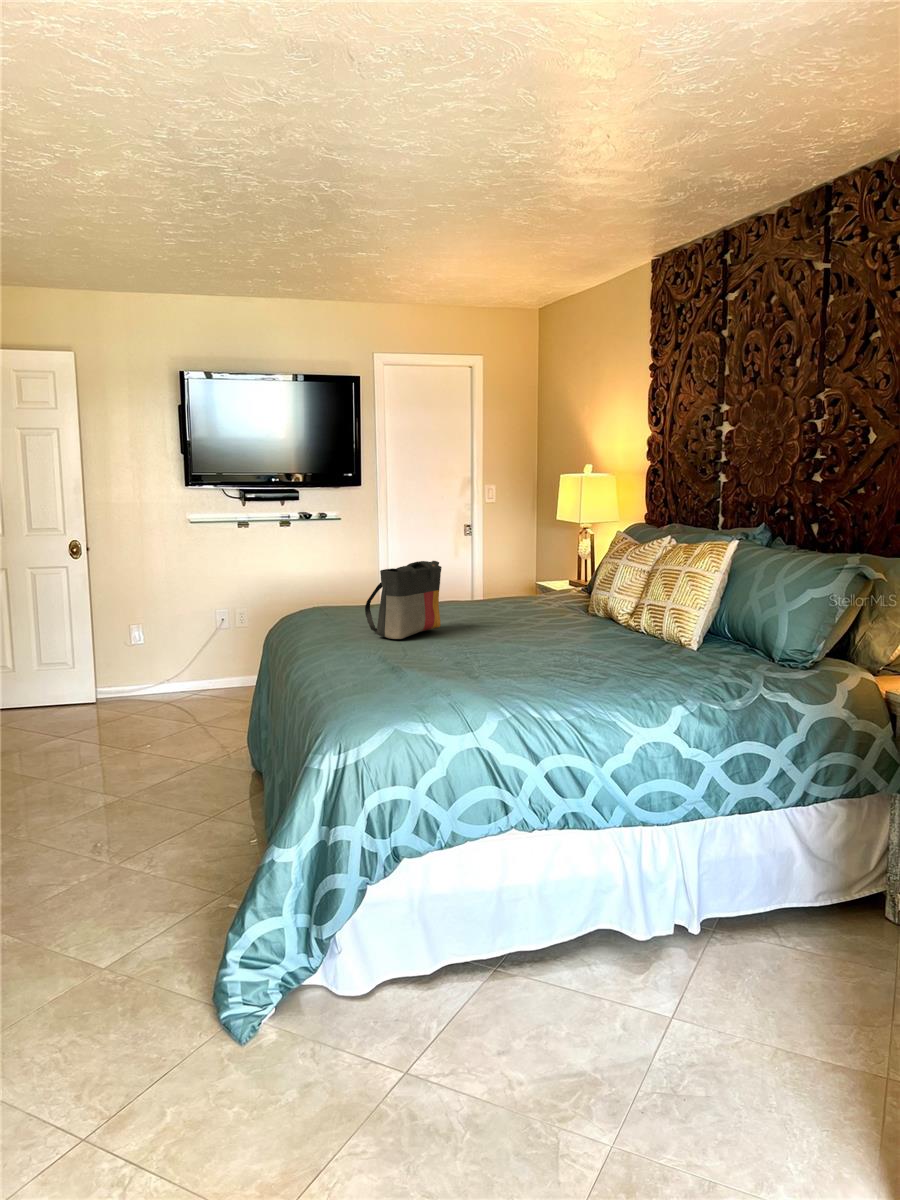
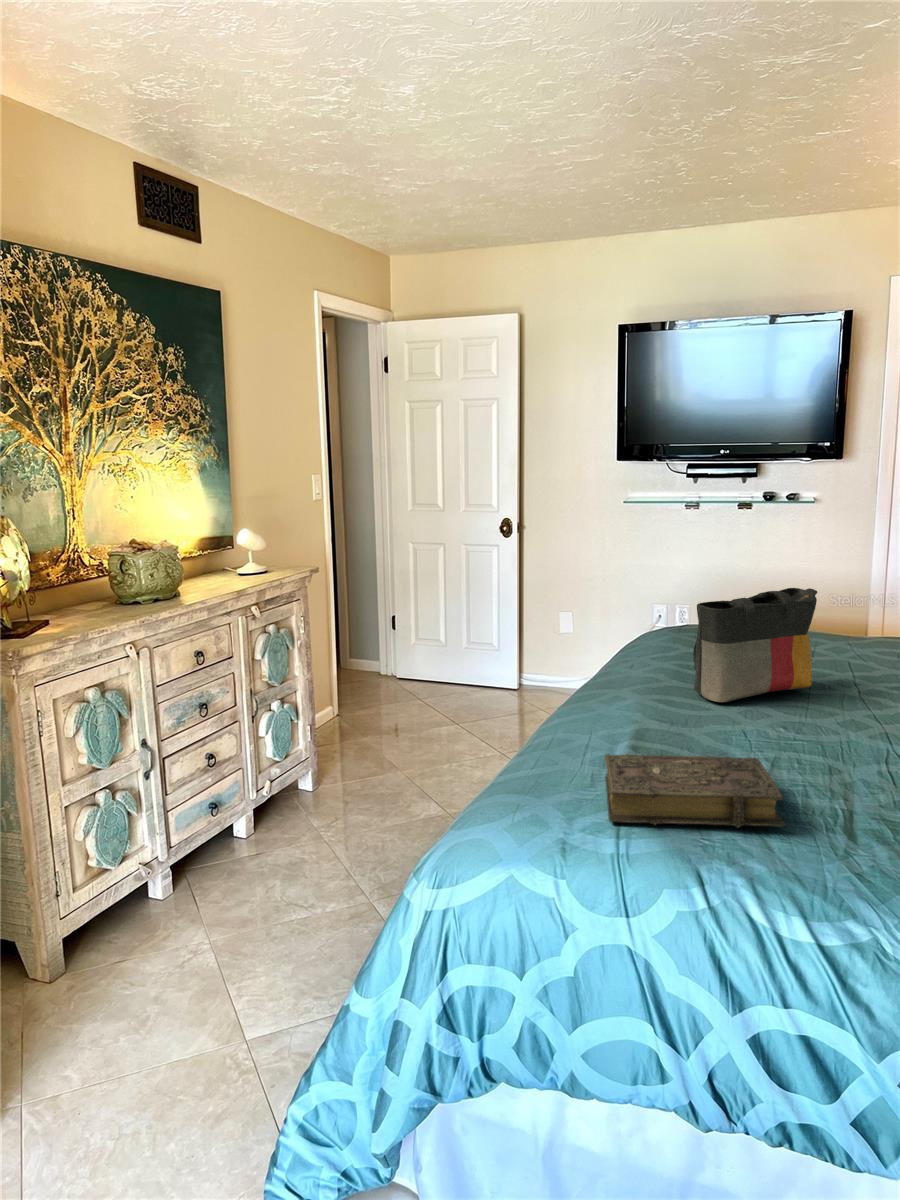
book: none [390,650,512,691] -> present [605,755,785,828]

